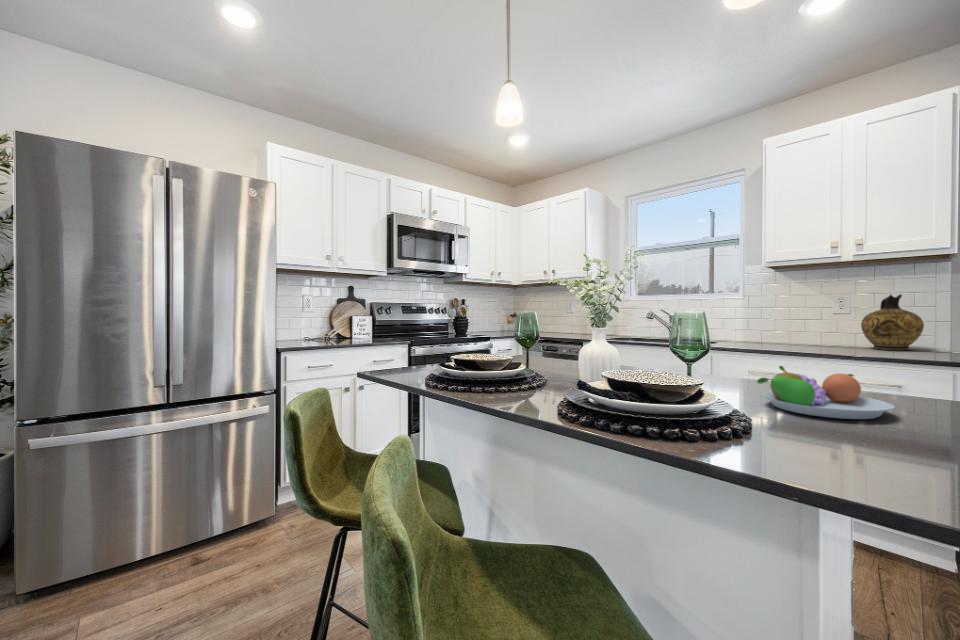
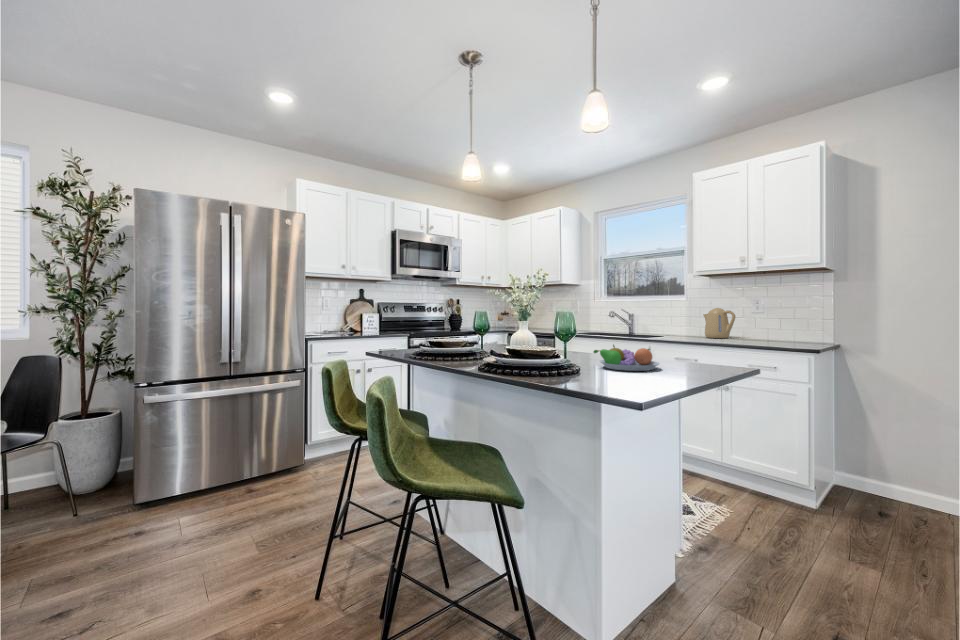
ceramic jug: present [861,294,924,350] -> none [757,299,799,342]
kettle: none [776,306,823,344] -> present [703,308,736,338]

